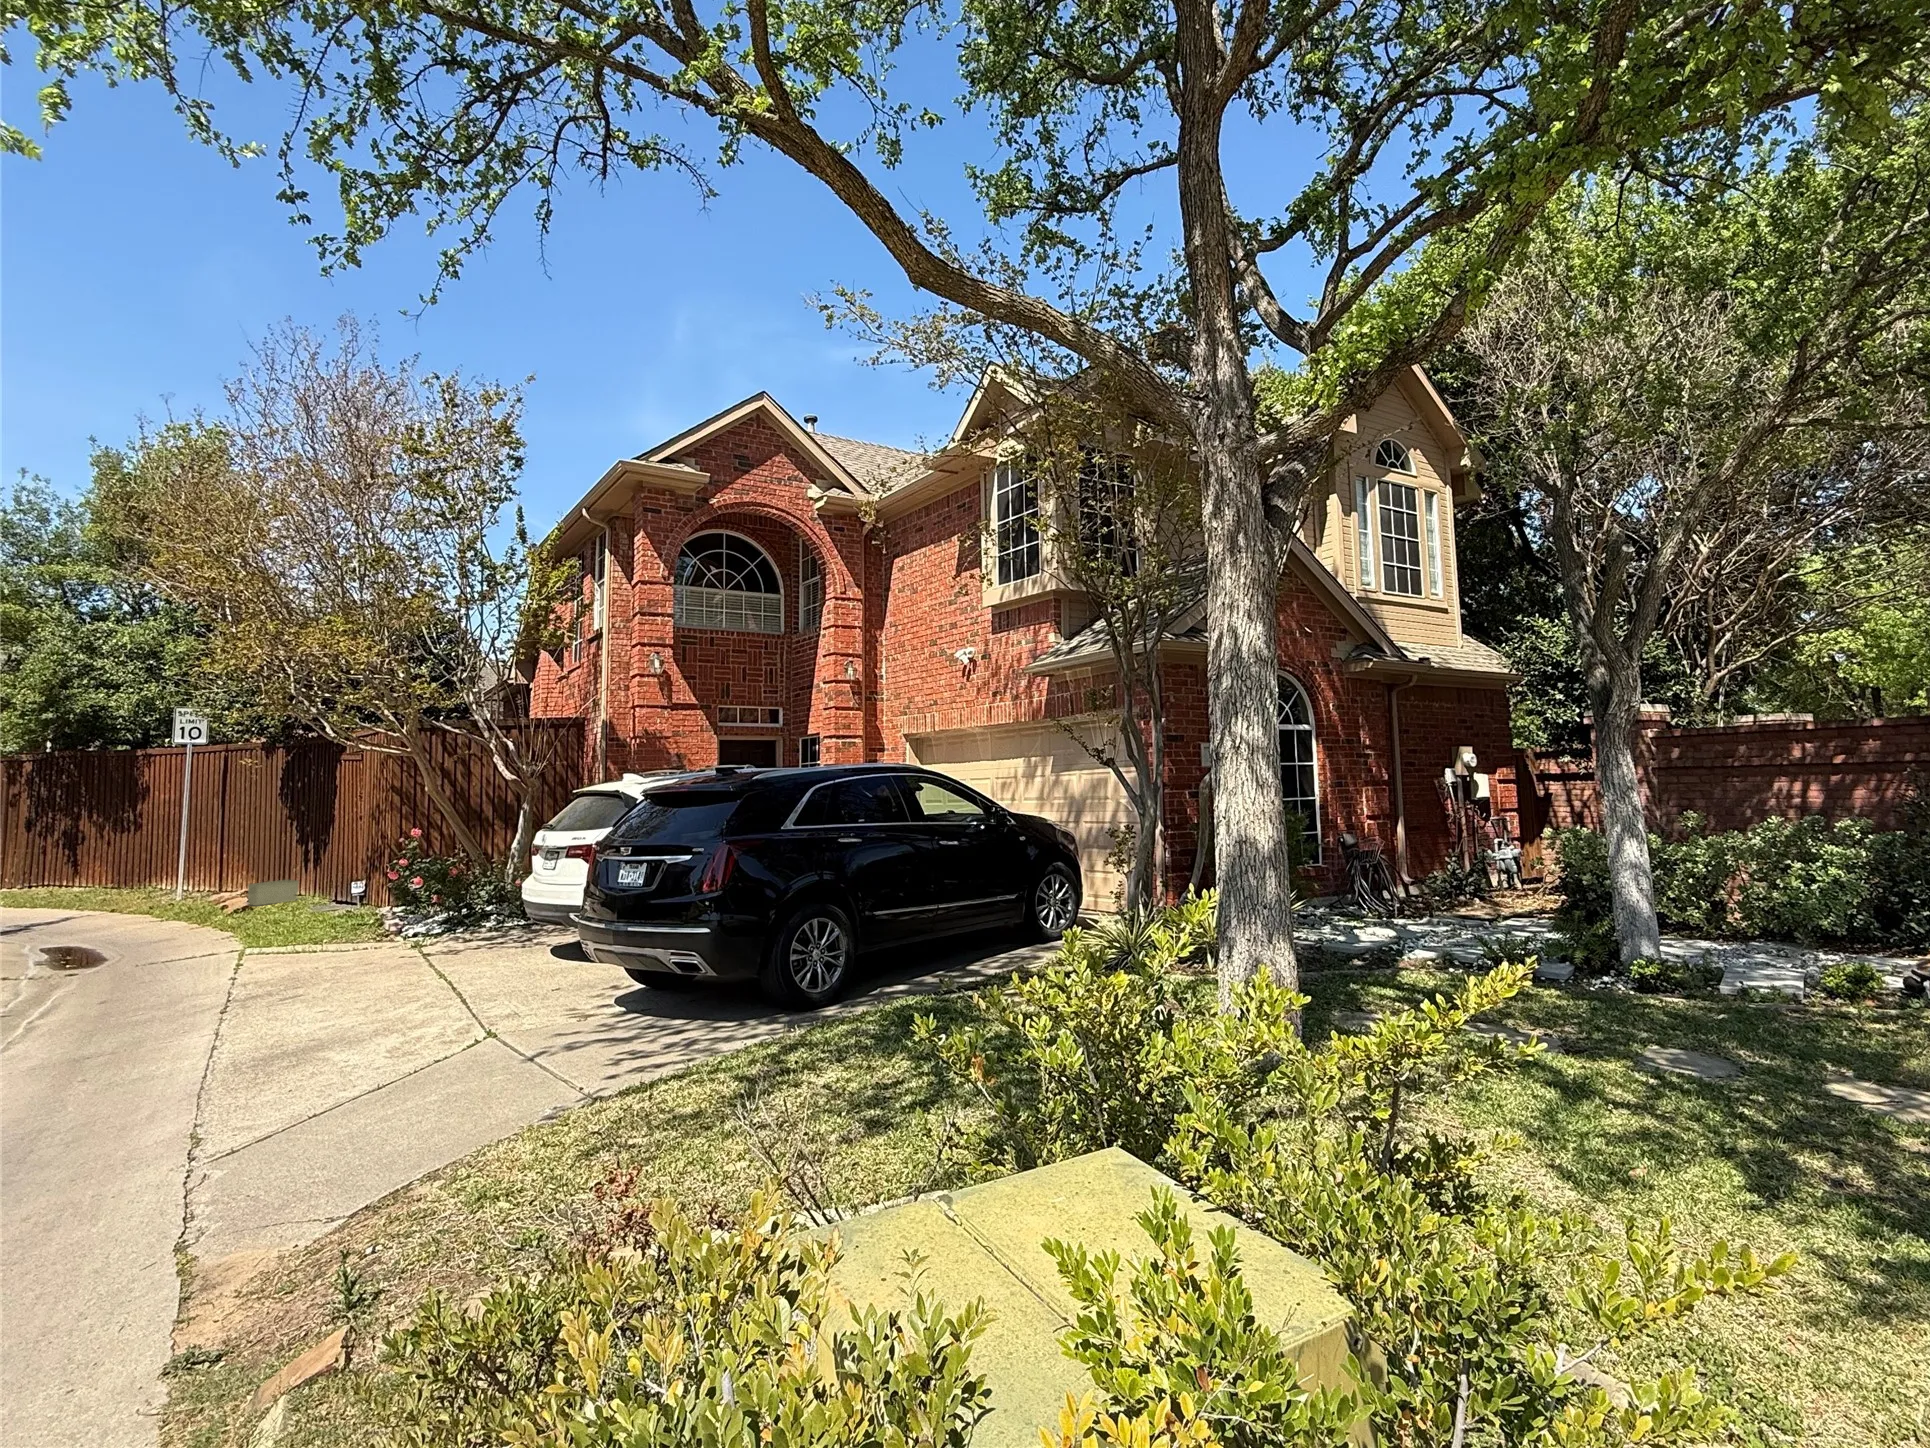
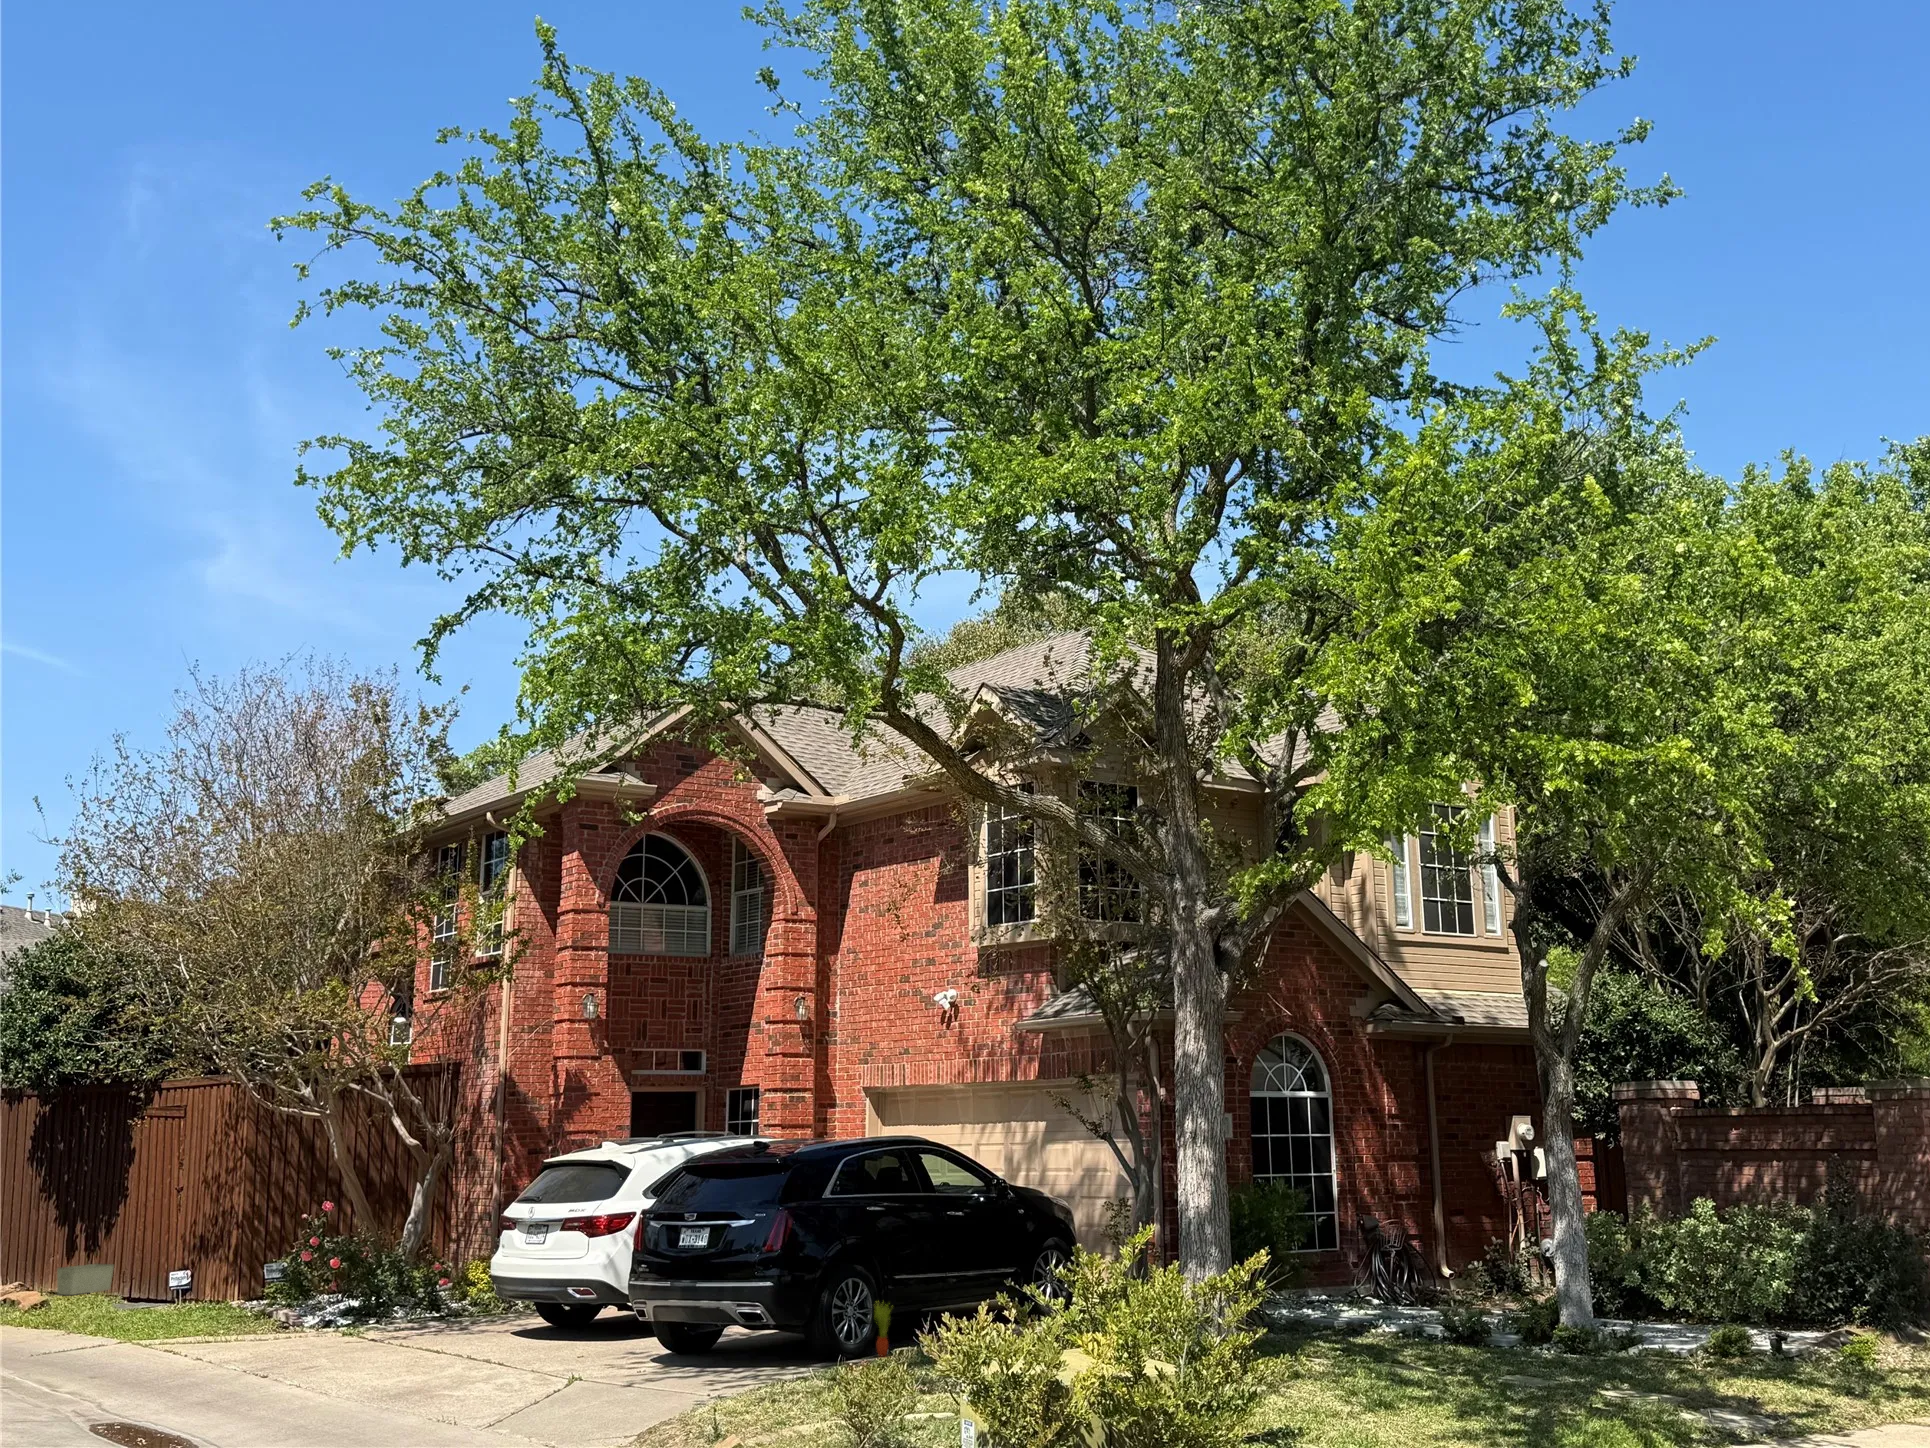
potted plant: none [844,938,867,998] -> present [874,1301,890,1357]

